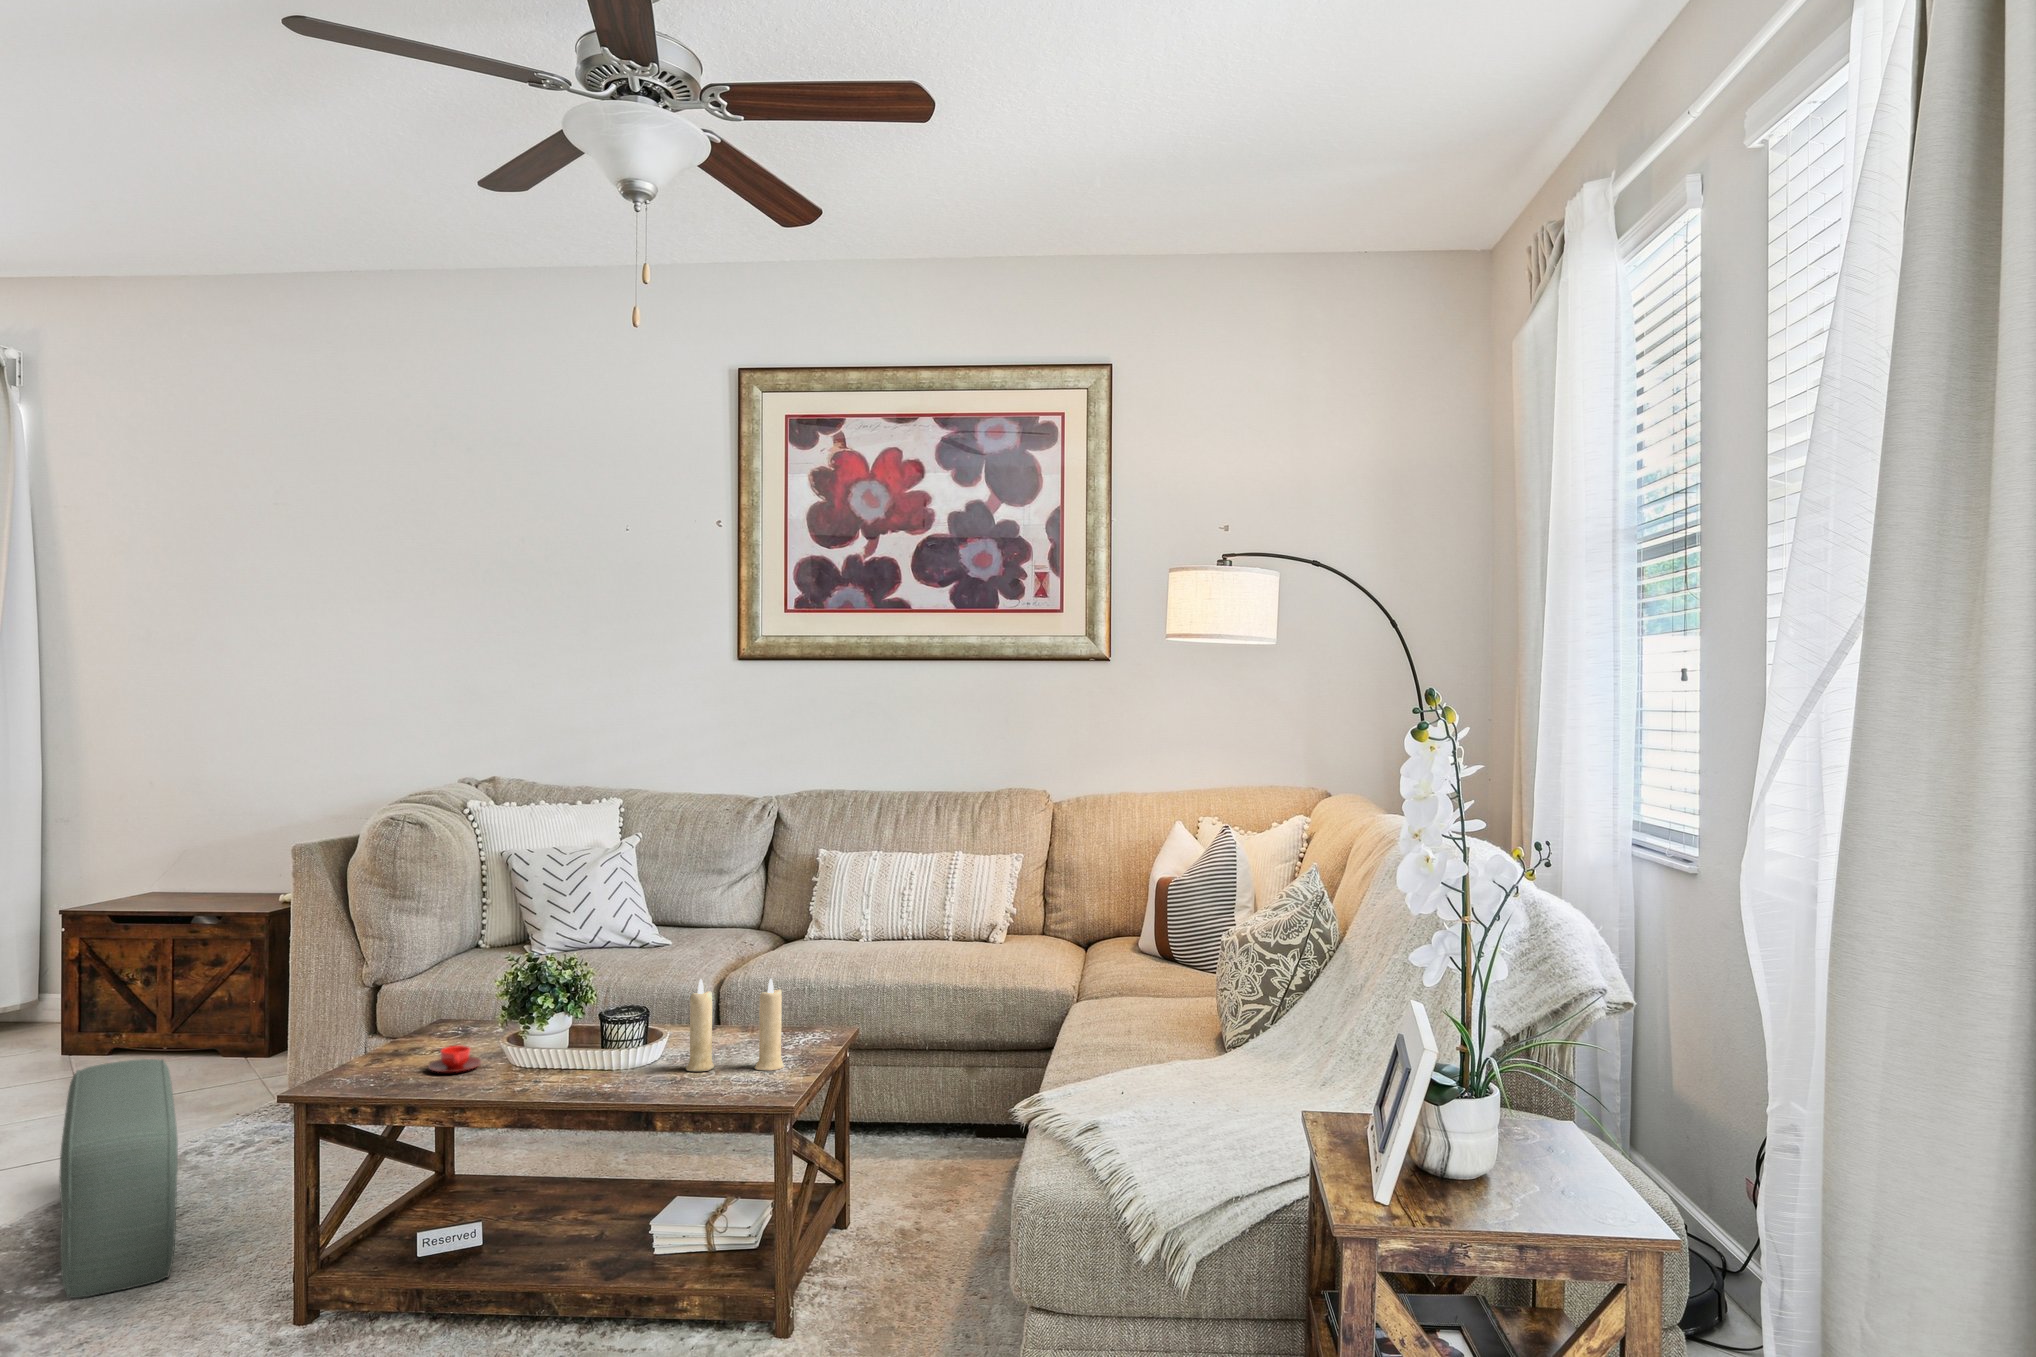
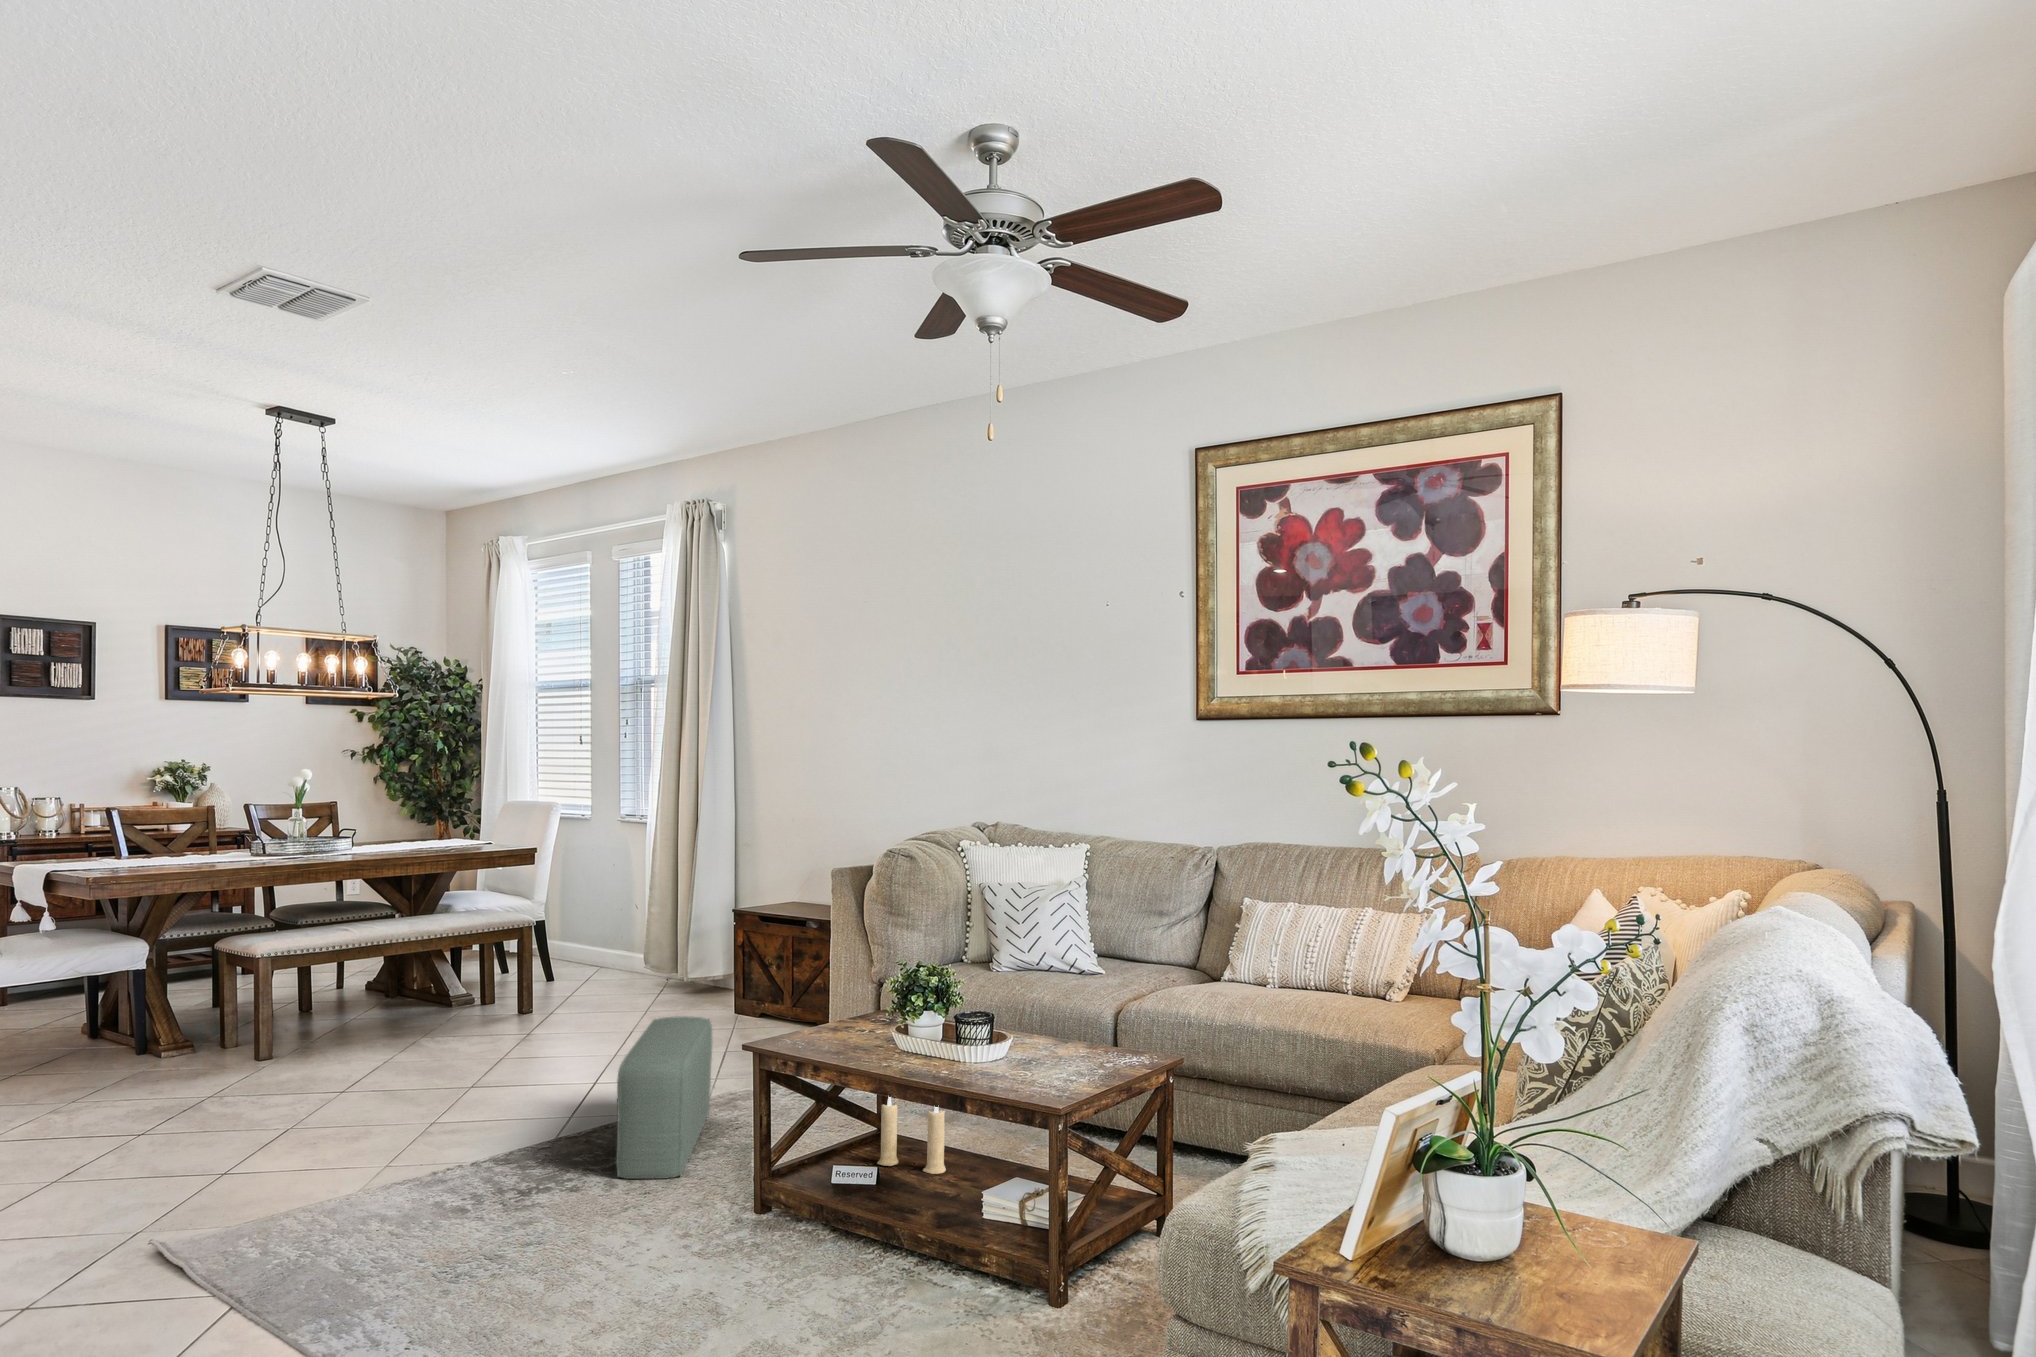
candle: present [685,979,784,1071] -> present [877,1097,946,1174]
teacup: present [429,1045,481,1072] -> none [833,1028,872,1048]

